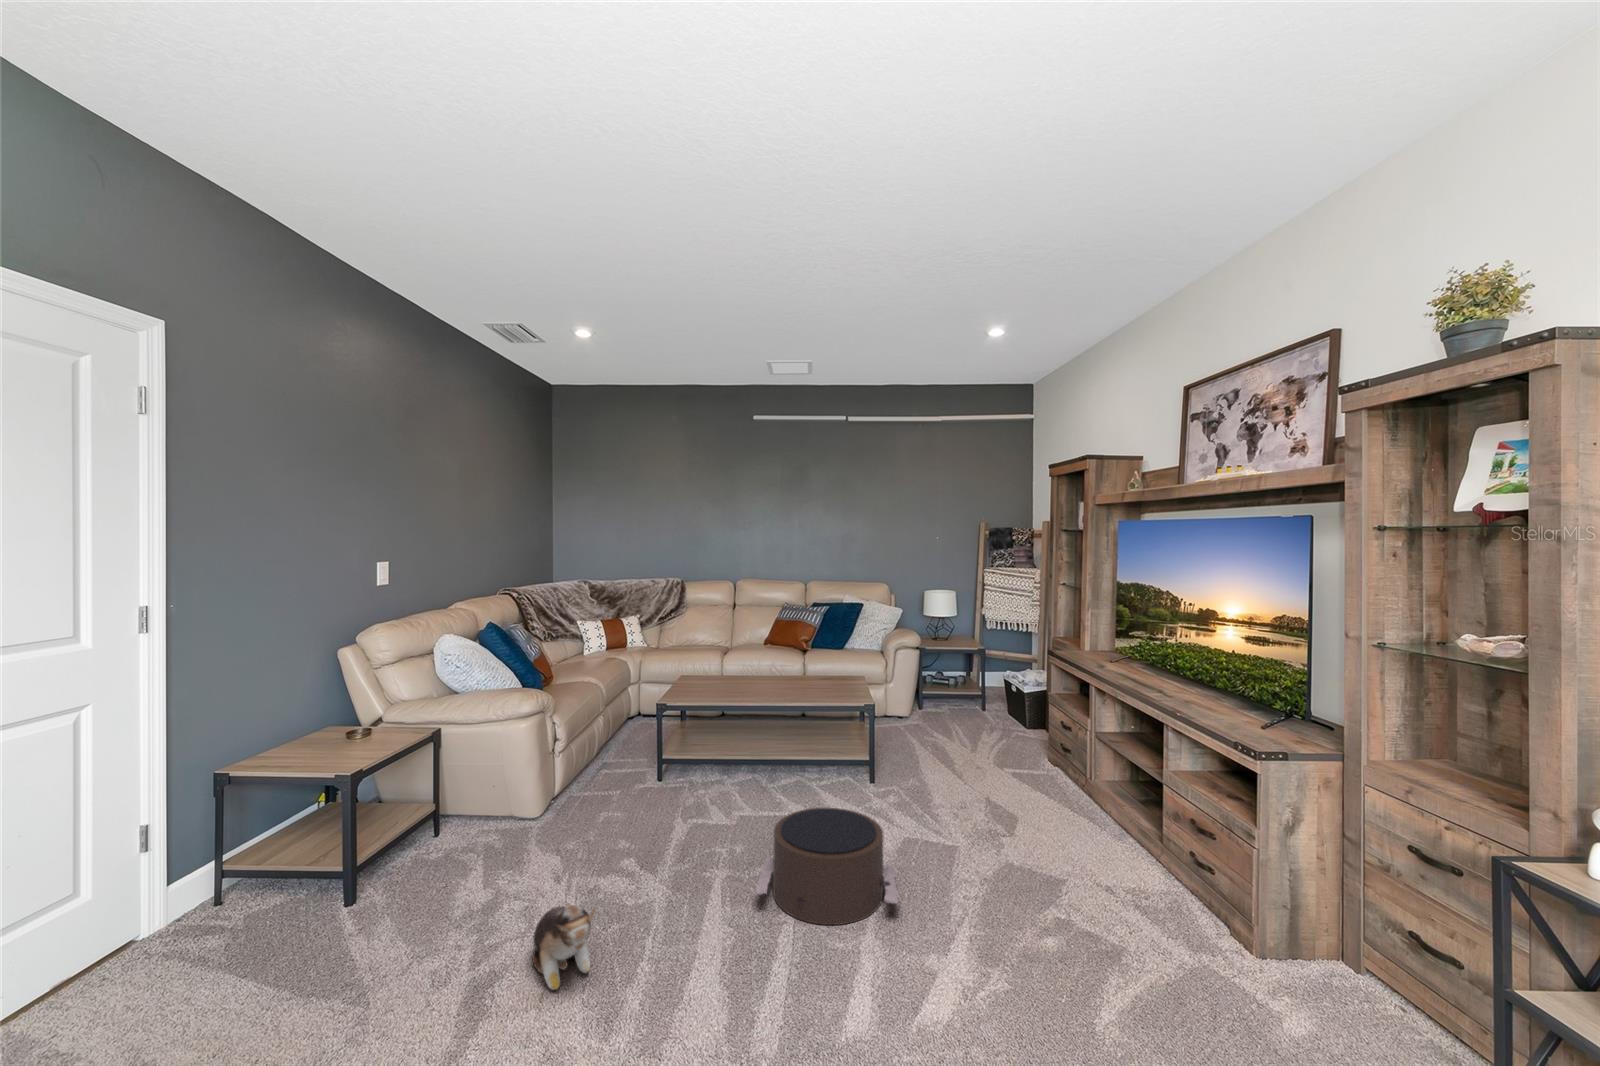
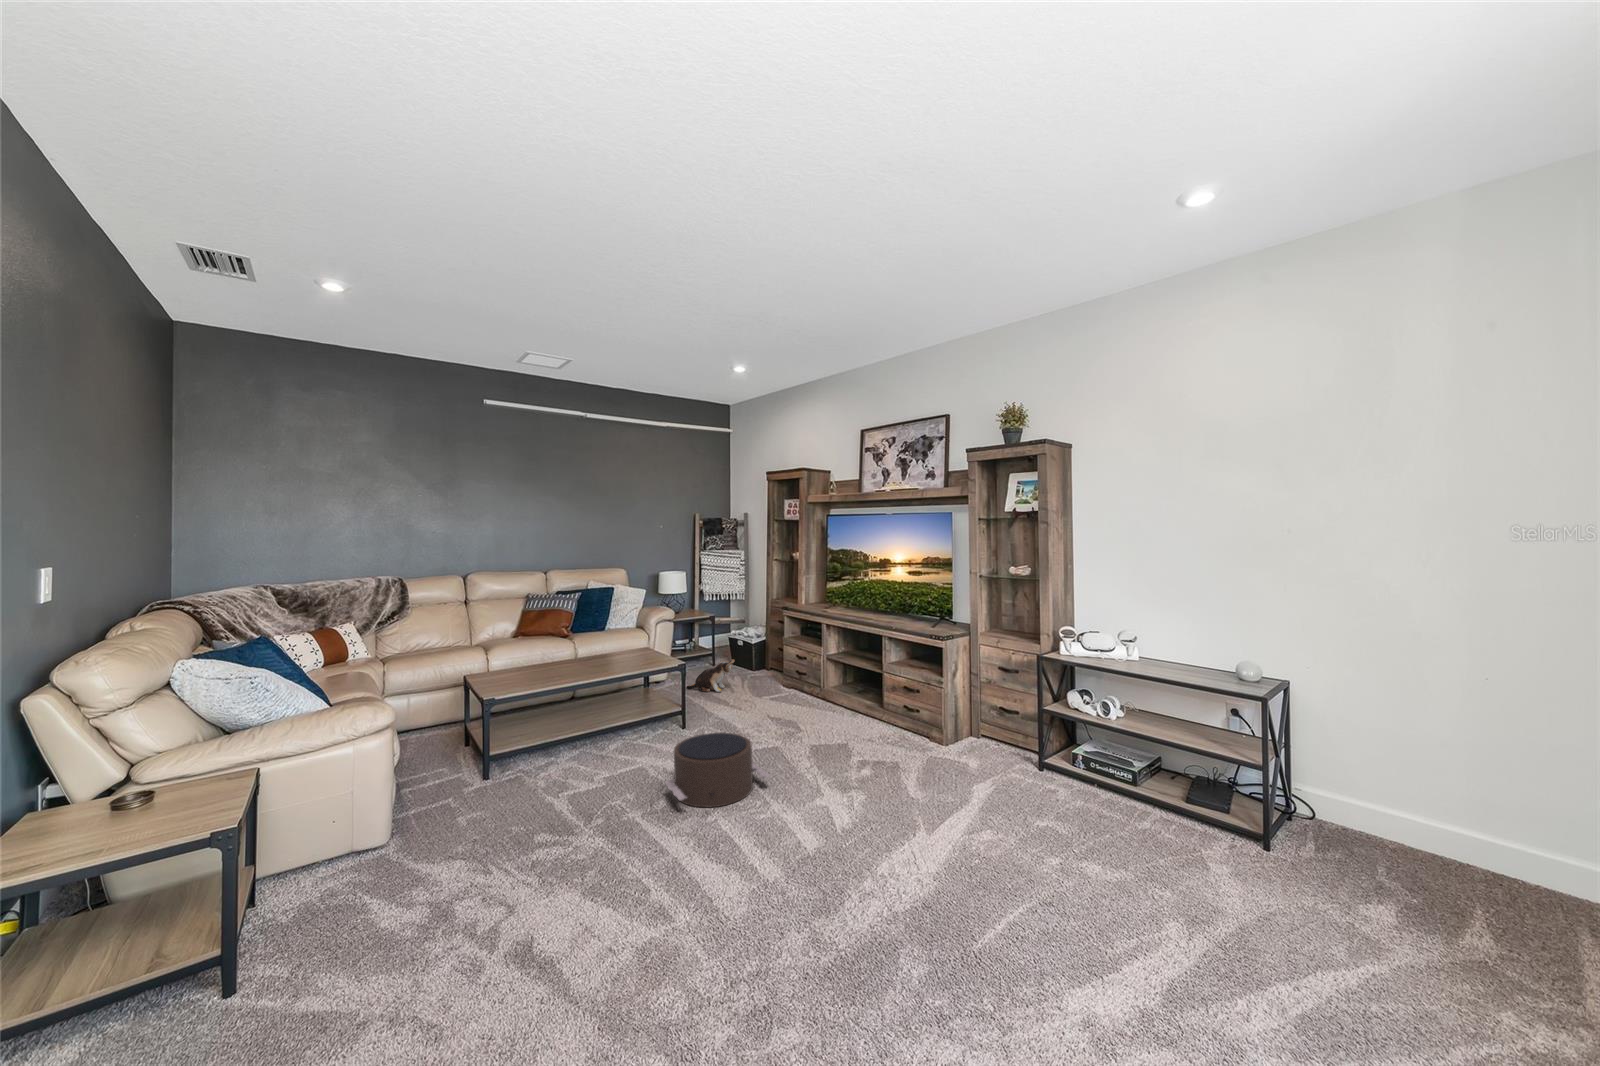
plush toy: present [532,905,595,990] -> present [686,659,735,692]

